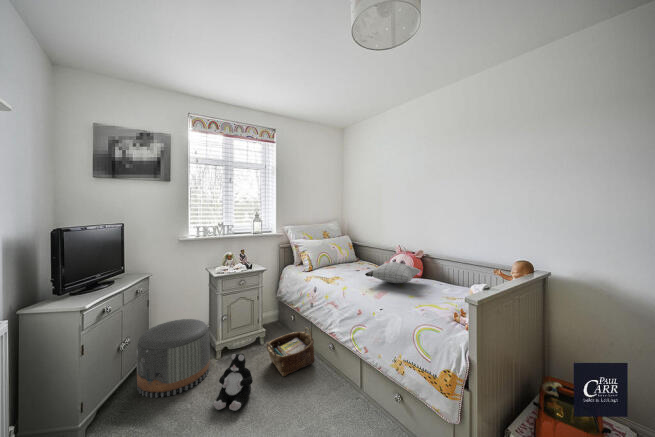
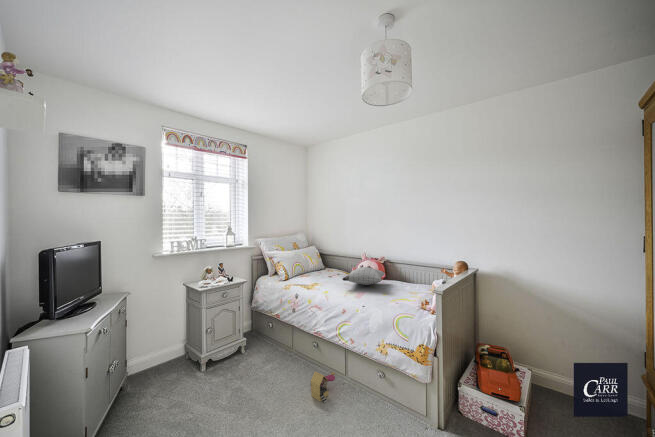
pouf: present [137,319,210,398] -> none [127,335,200,415]
woven basket: present [267,327,314,376] -> none [256,331,300,377]
plush toy: present [213,353,253,411] -> none [221,359,253,412]
toy house: none [314,379,346,419] -> present [311,372,335,403]

